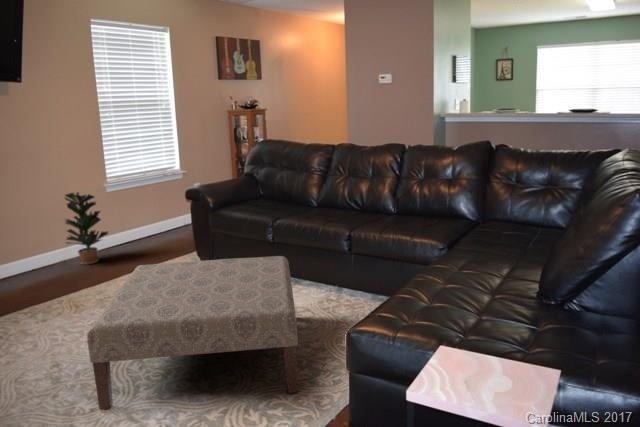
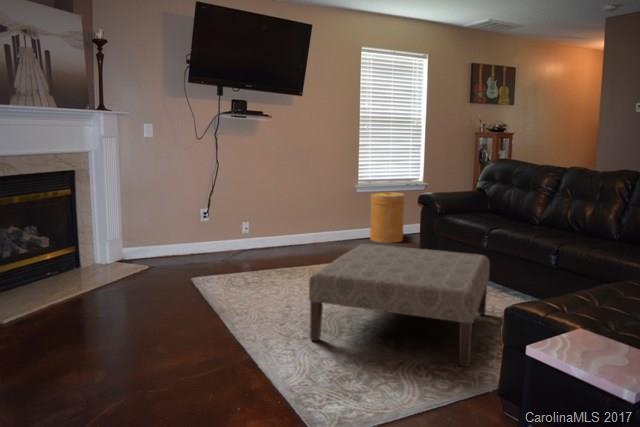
basket: none [126,187,171,246] -> present [370,192,405,243]
potted plant: present [65,192,108,265] -> none [318,188,352,248]

